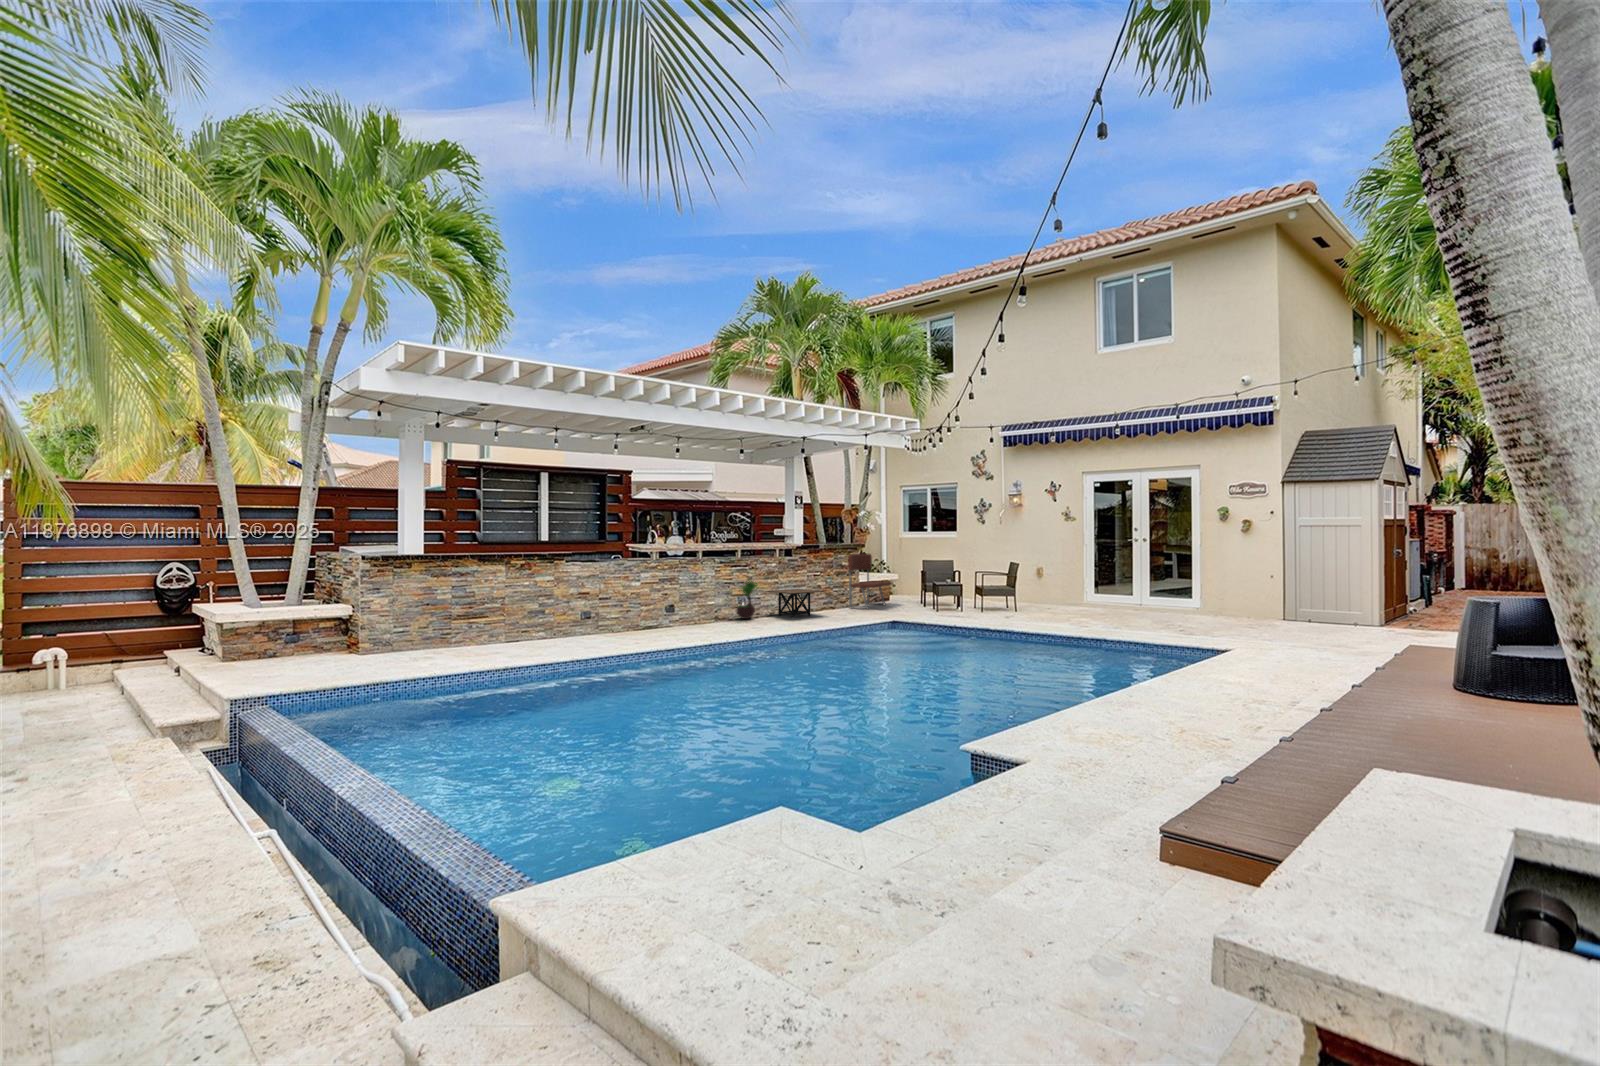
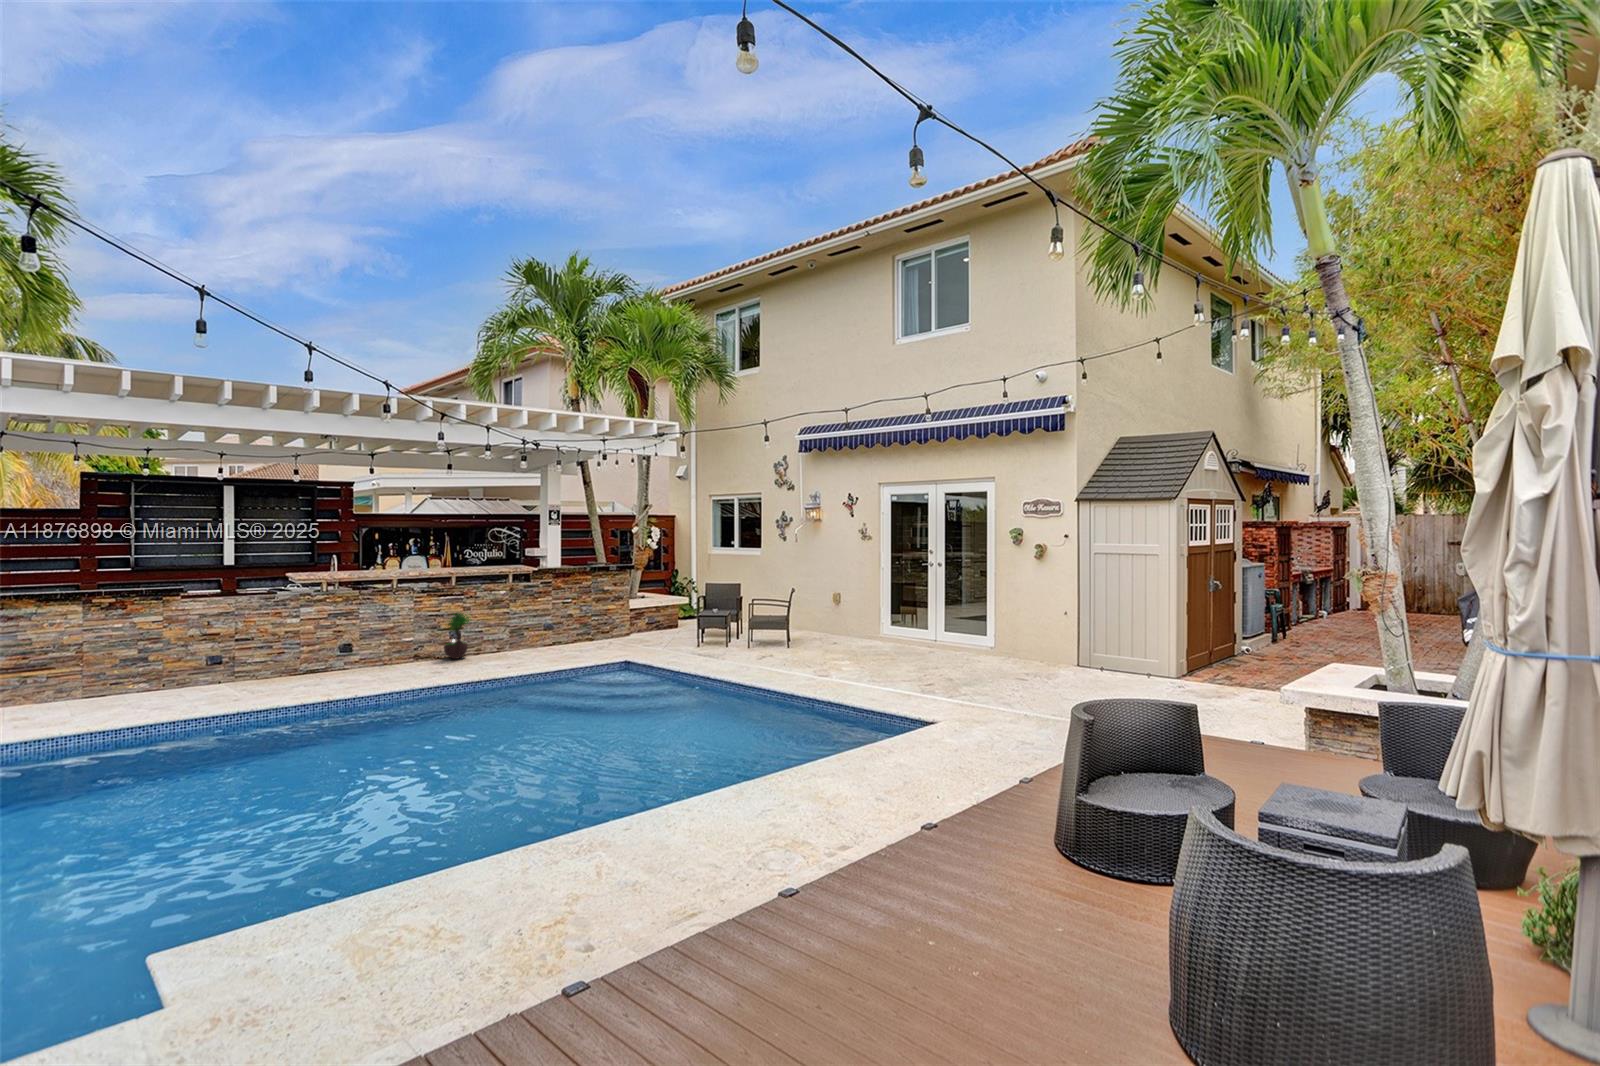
bench: present [848,554,892,609] -> none [605,576,666,643]
side table: present [765,589,824,617] -> none [489,620,557,656]

